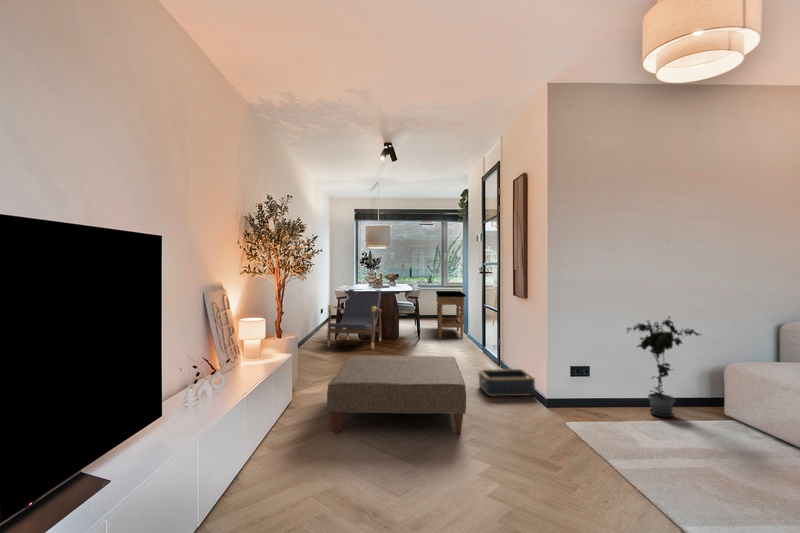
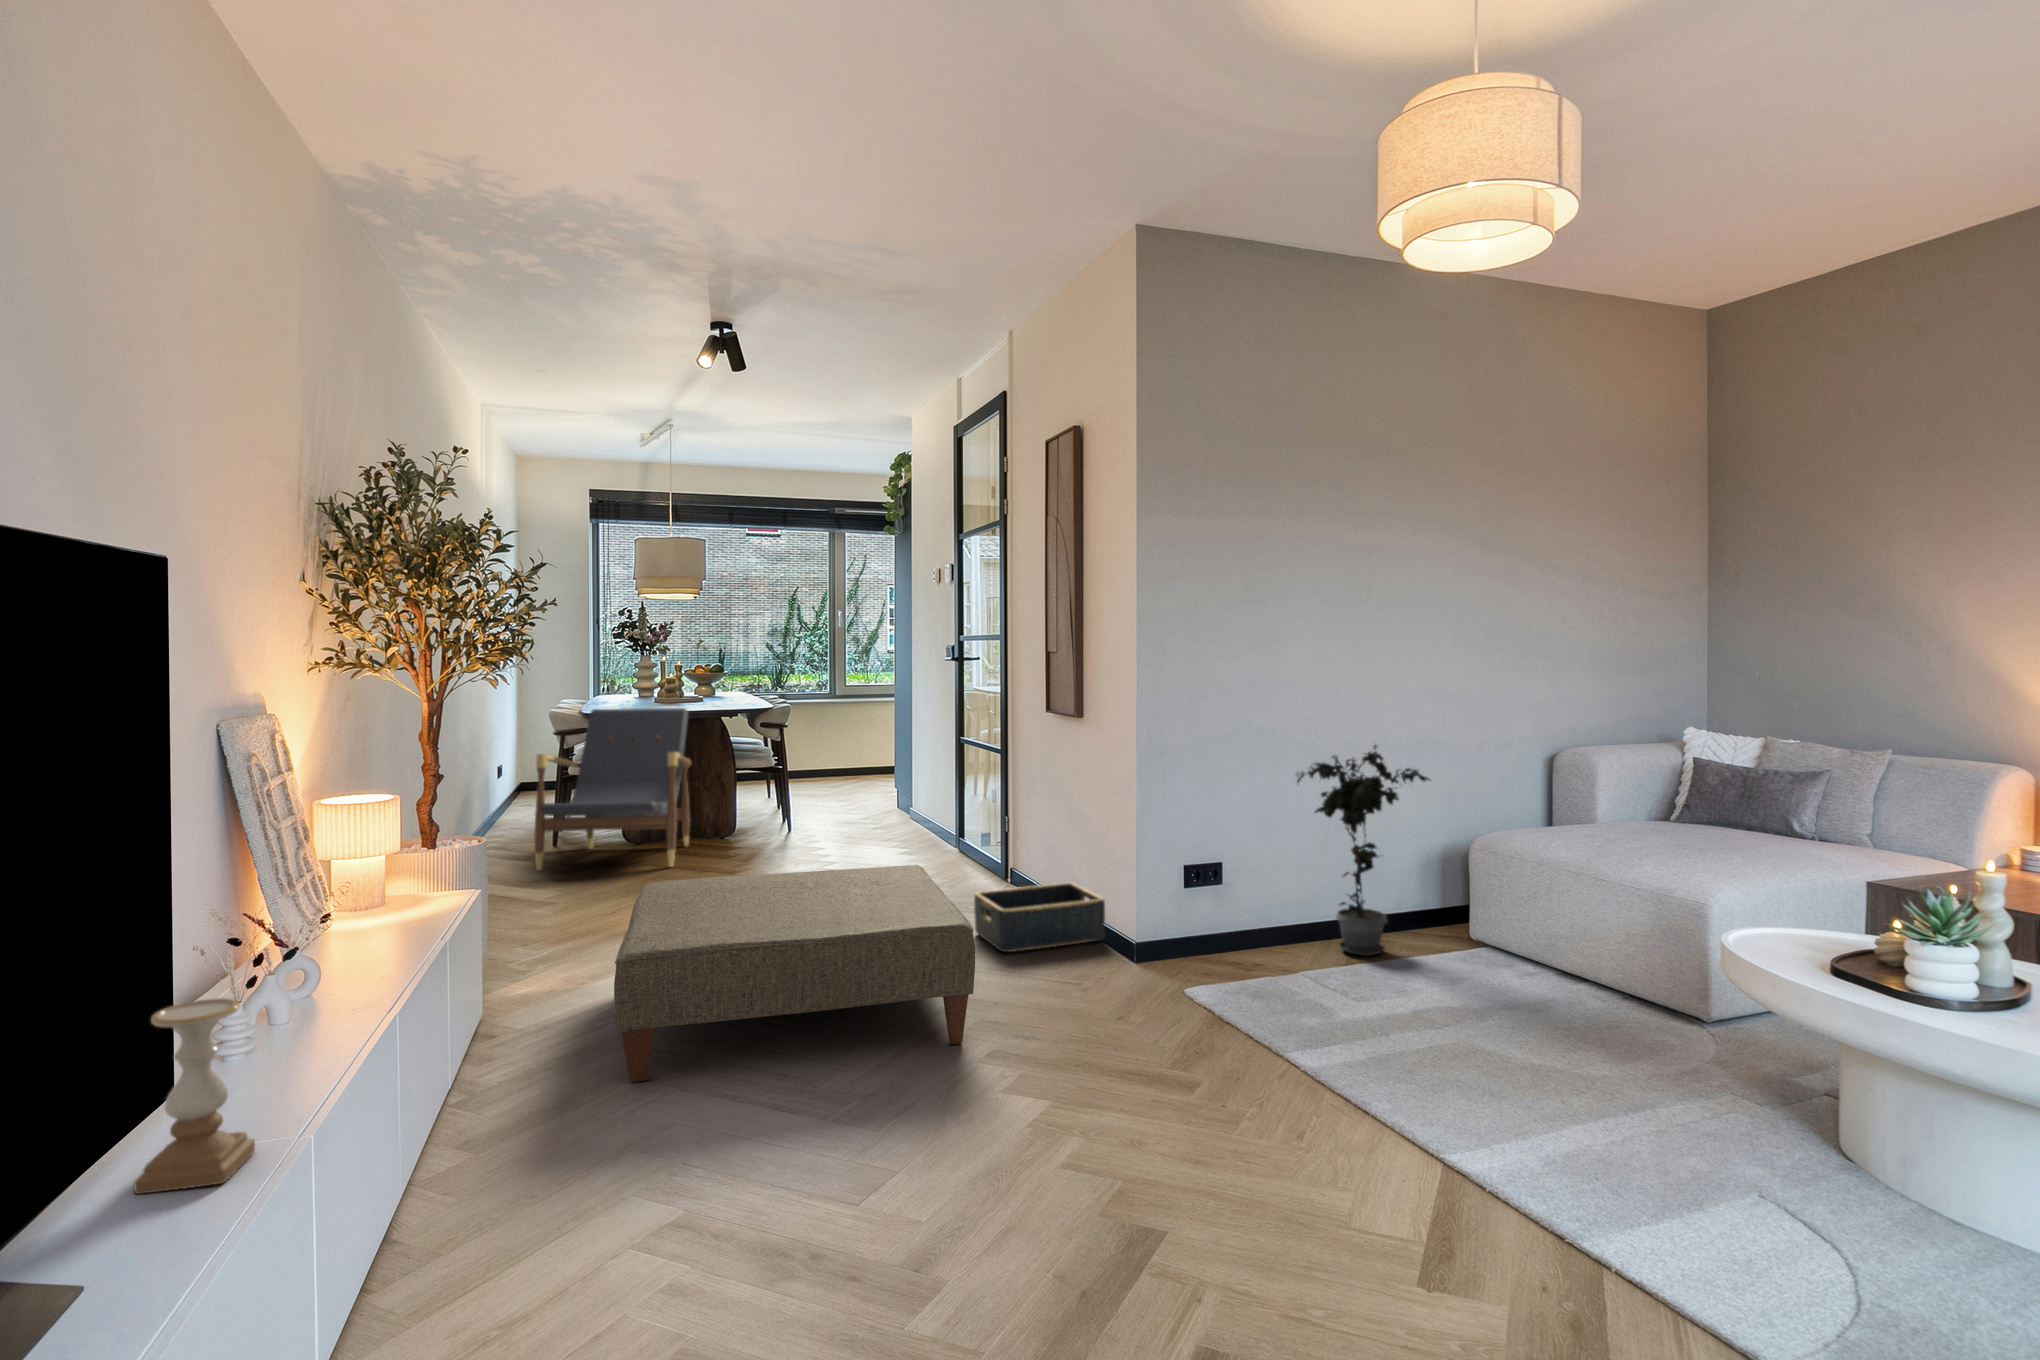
side table: present [436,291,466,339] -> none [828,706,911,828]
candle holder: none [136,389,176,455] -> present [135,998,255,1194]

